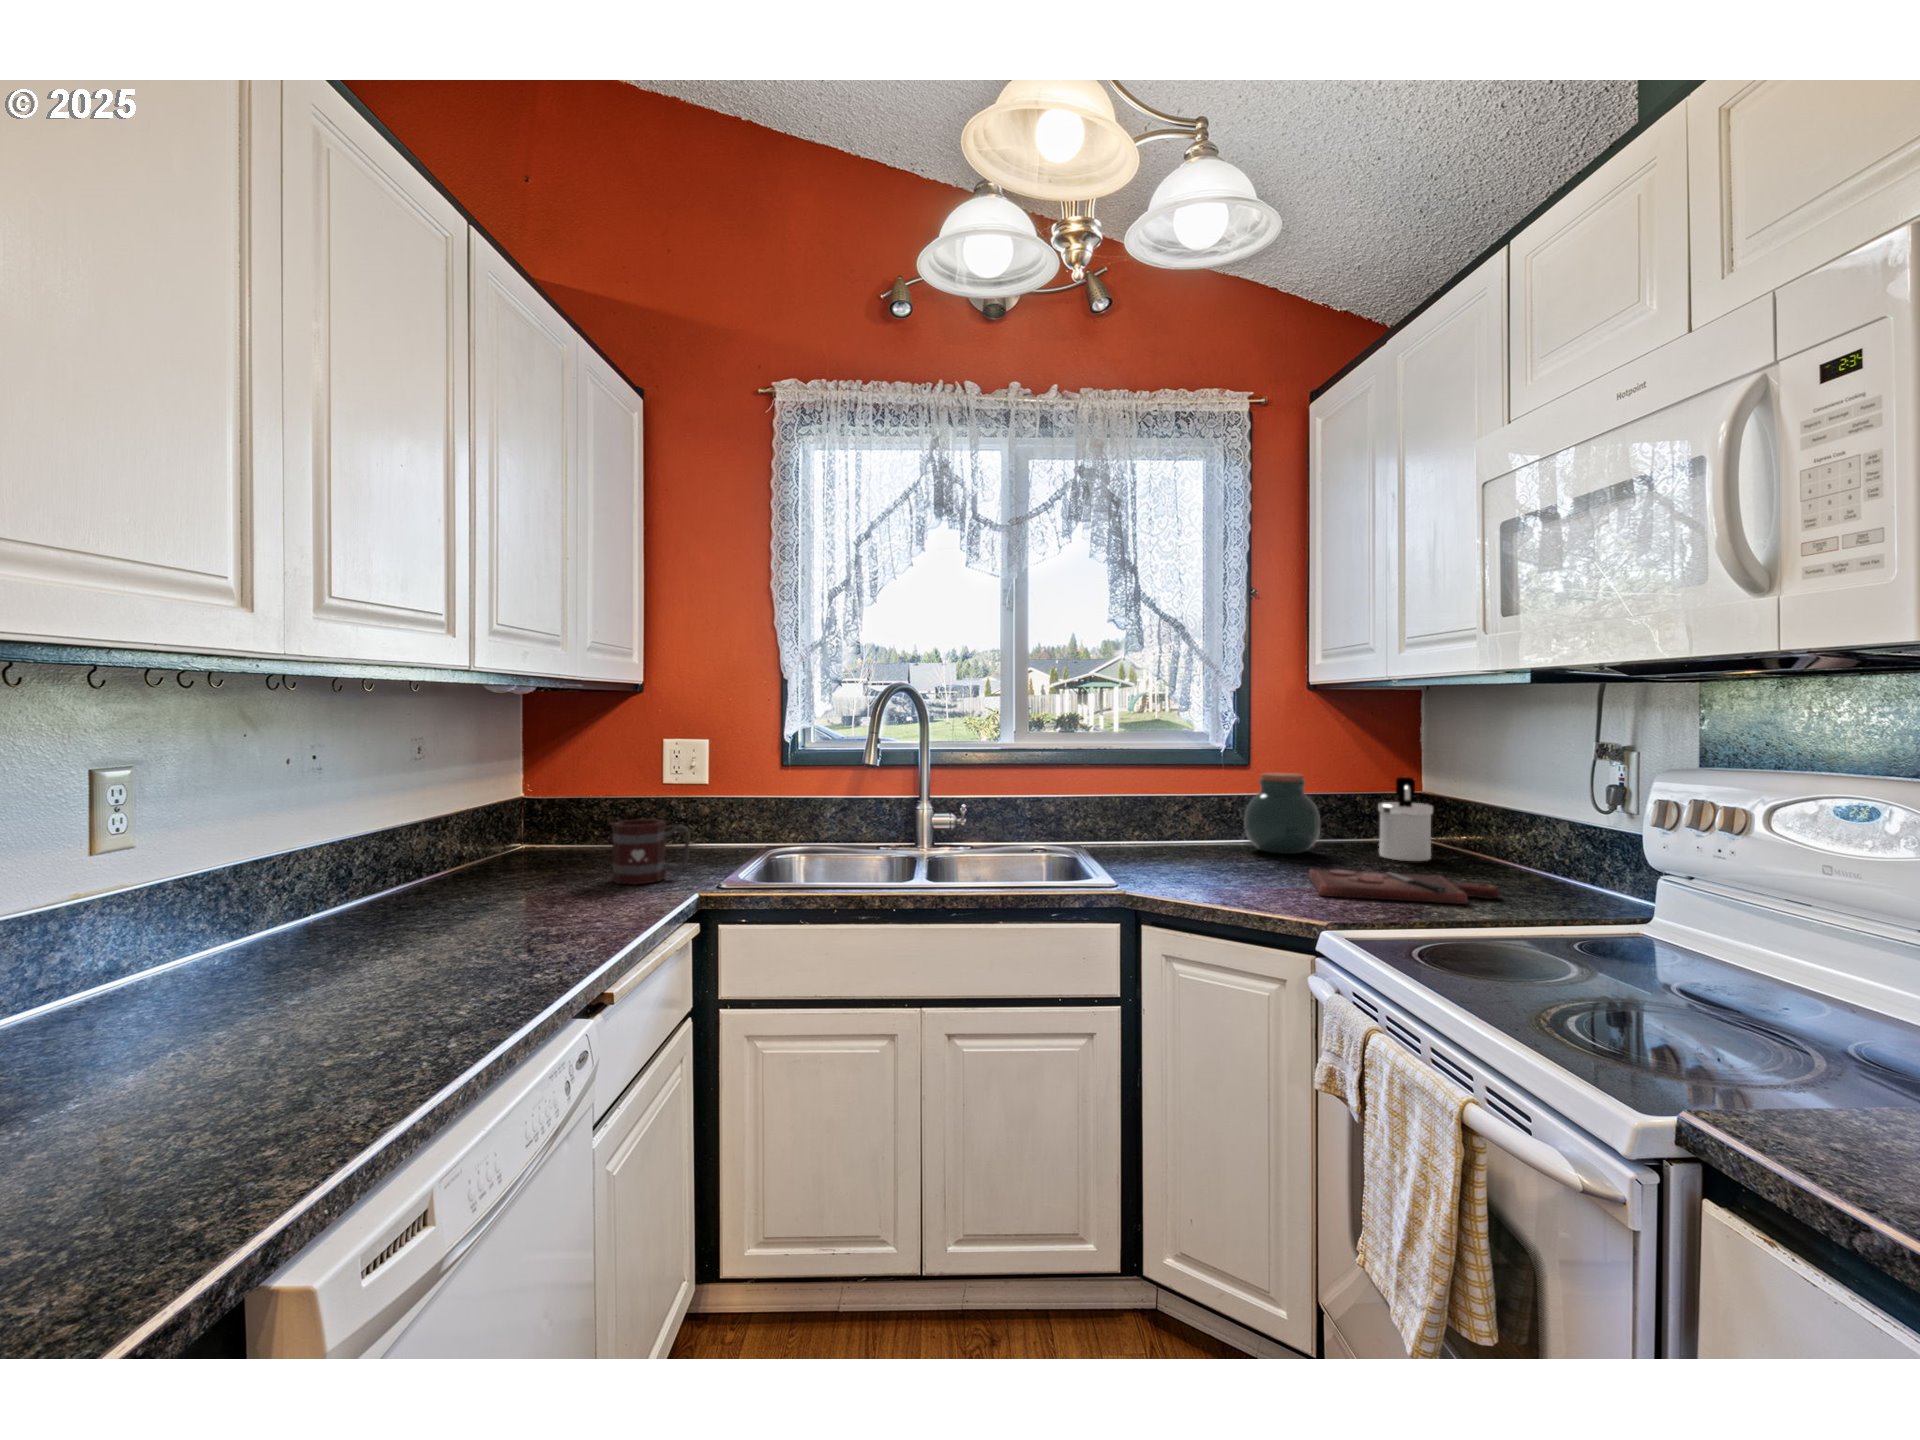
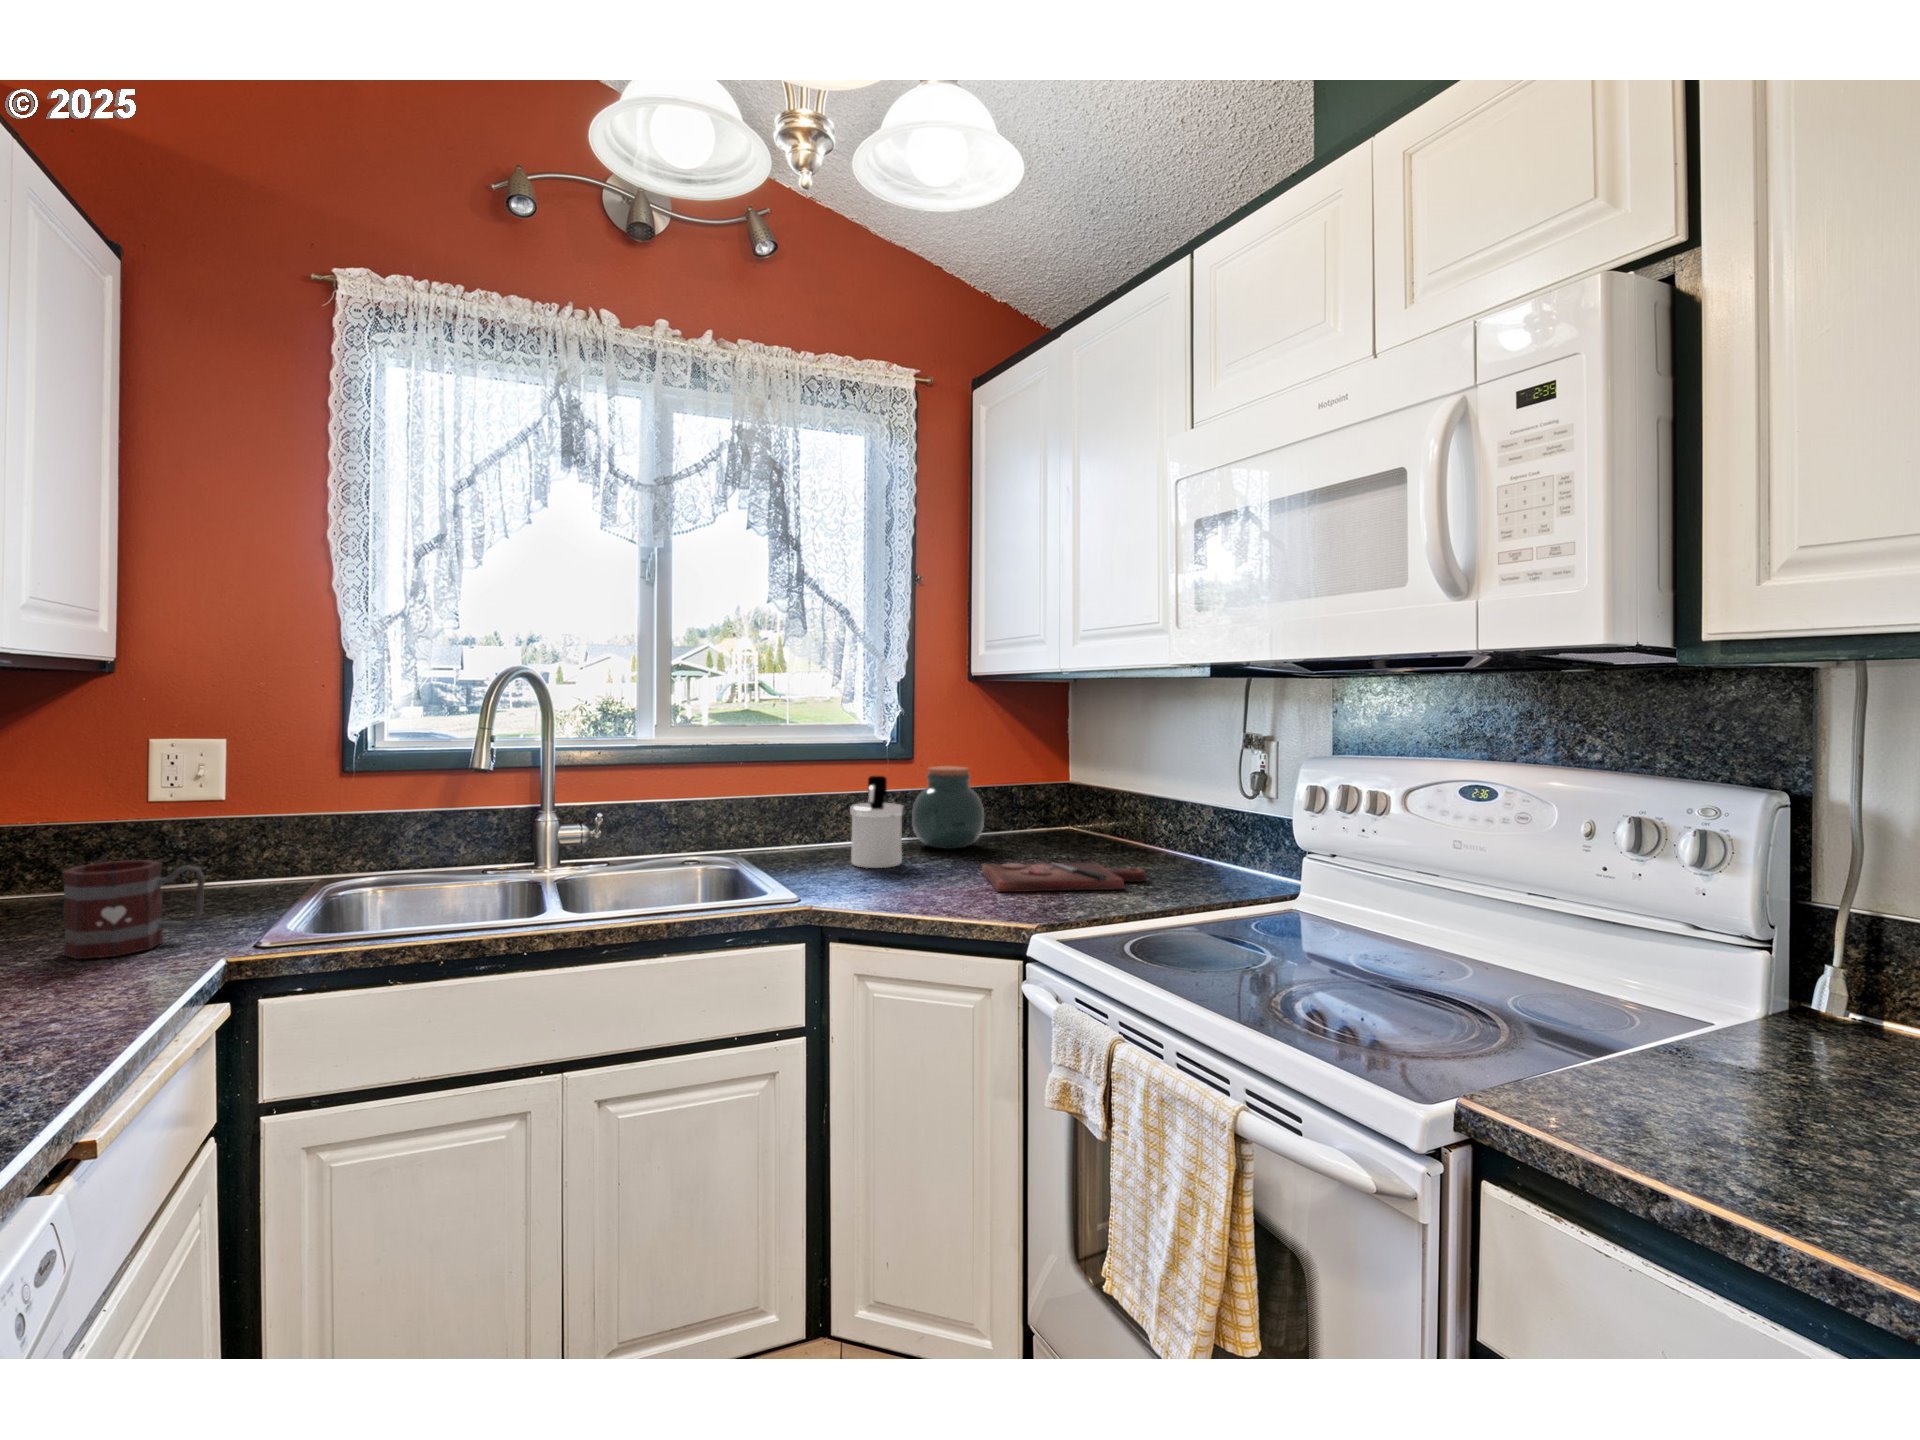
soap dispenser: present [1378,777,1433,861] -> present [850,776,904,868]

